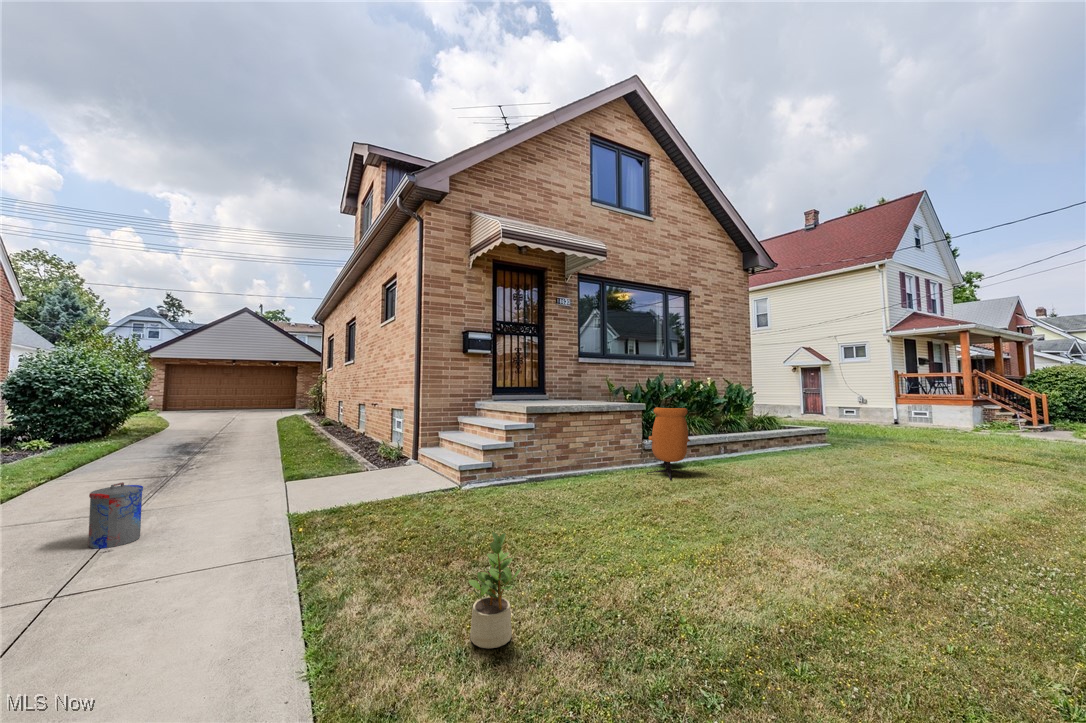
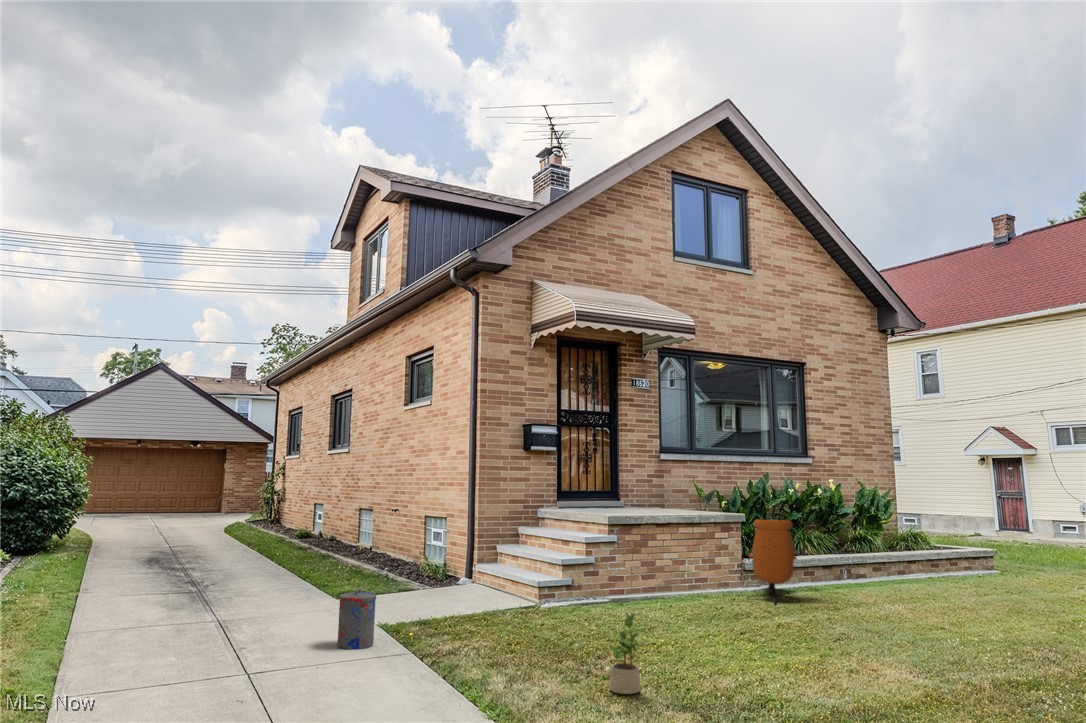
trash can: present [88,482,143,549] -> present [338,589,376,649]

